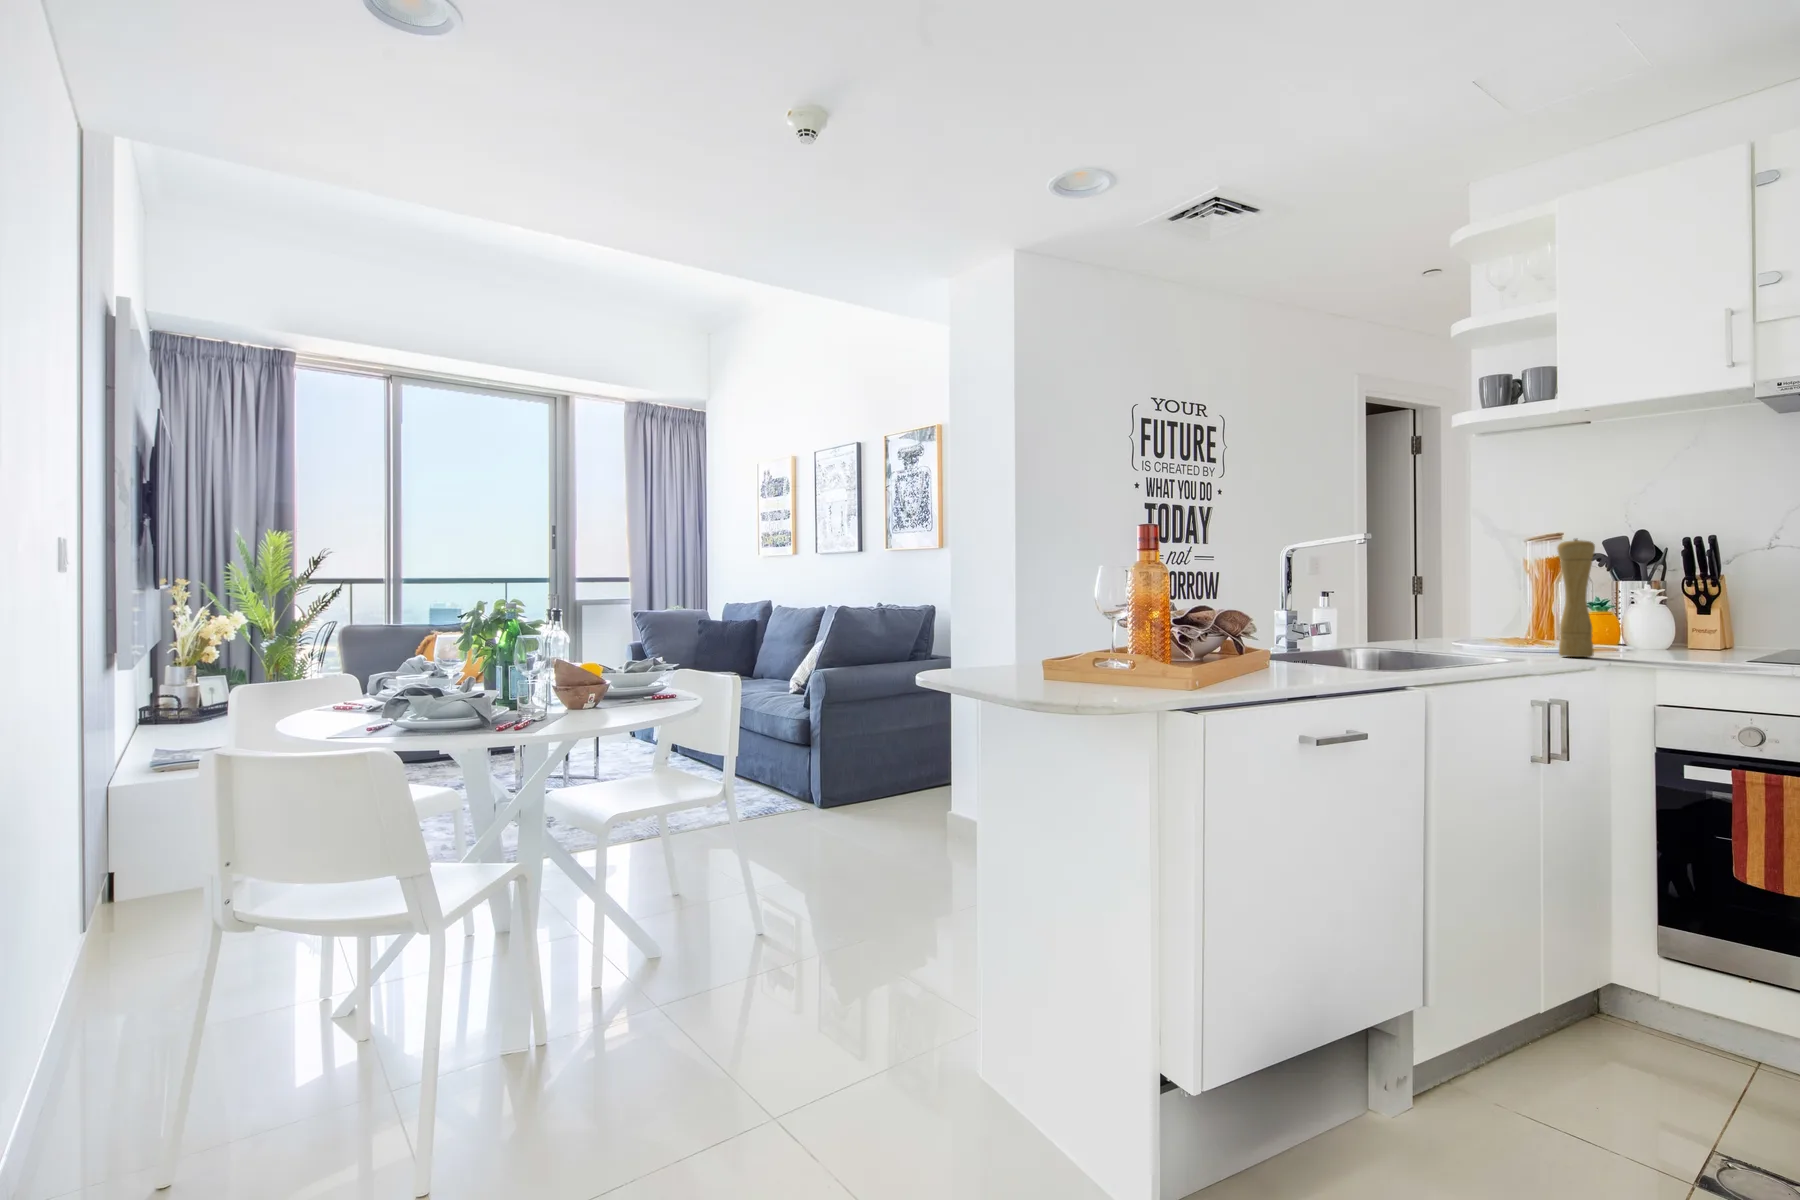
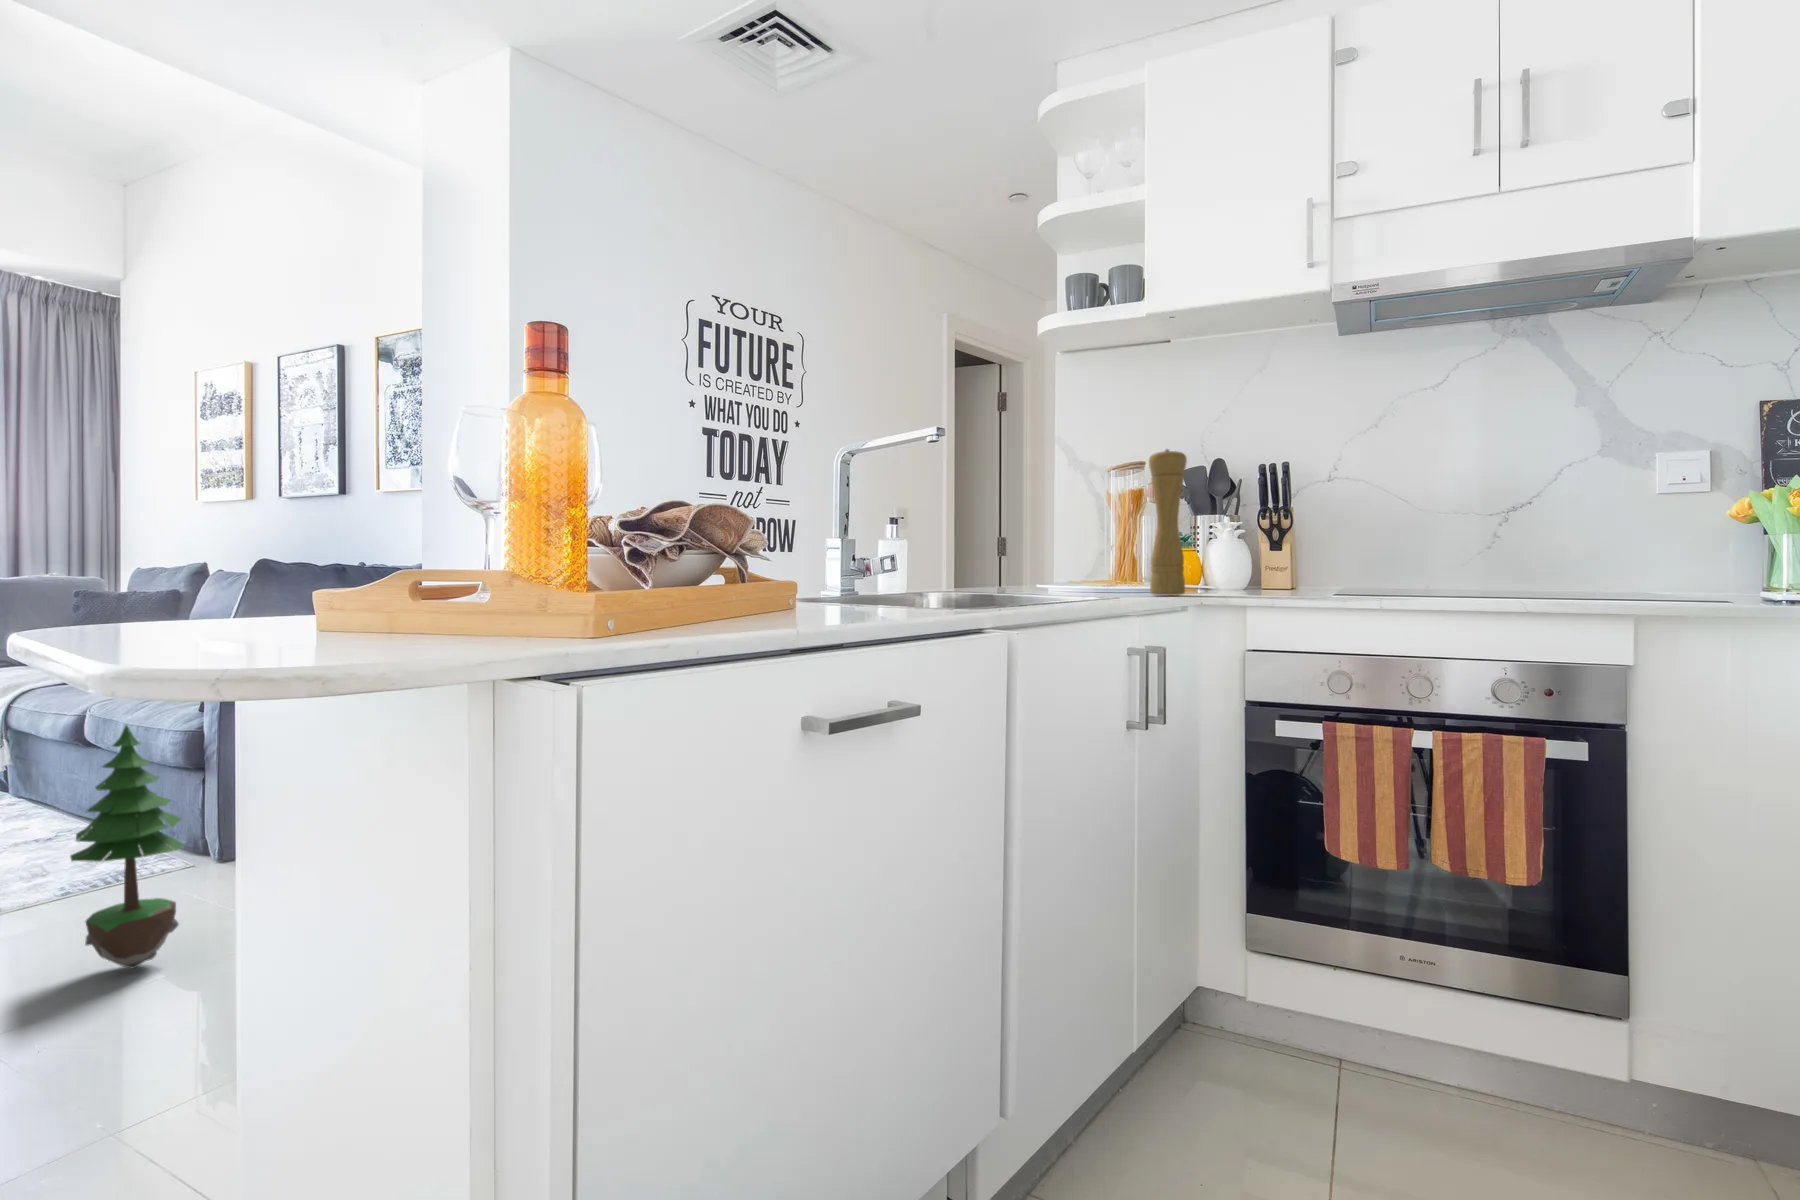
potted tree: none [778,711,831,860] -> present [70,725,186,968]

